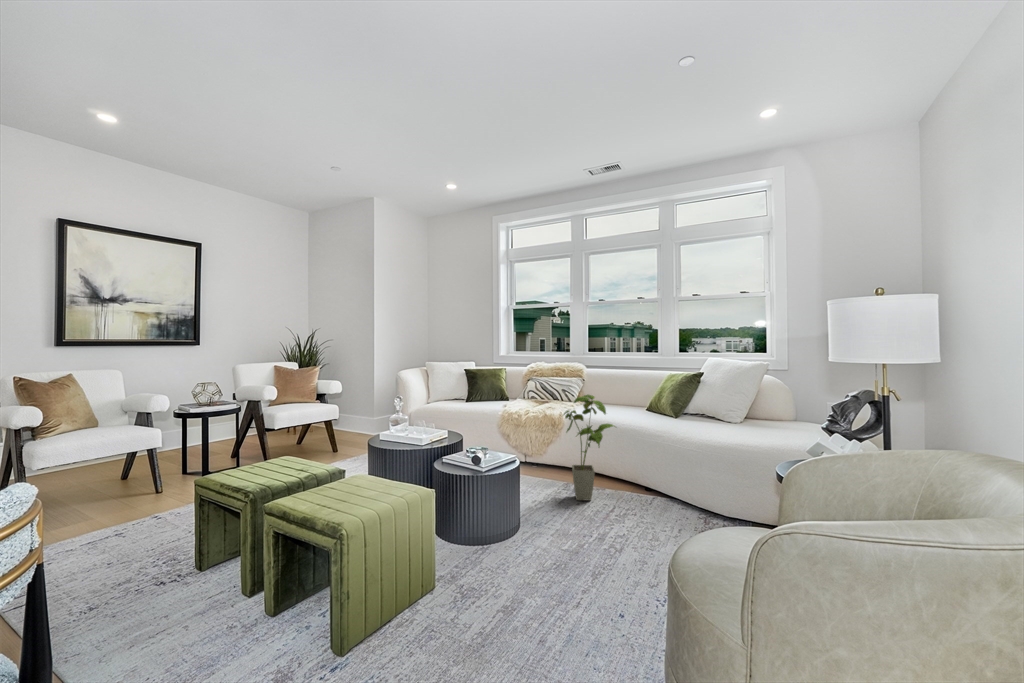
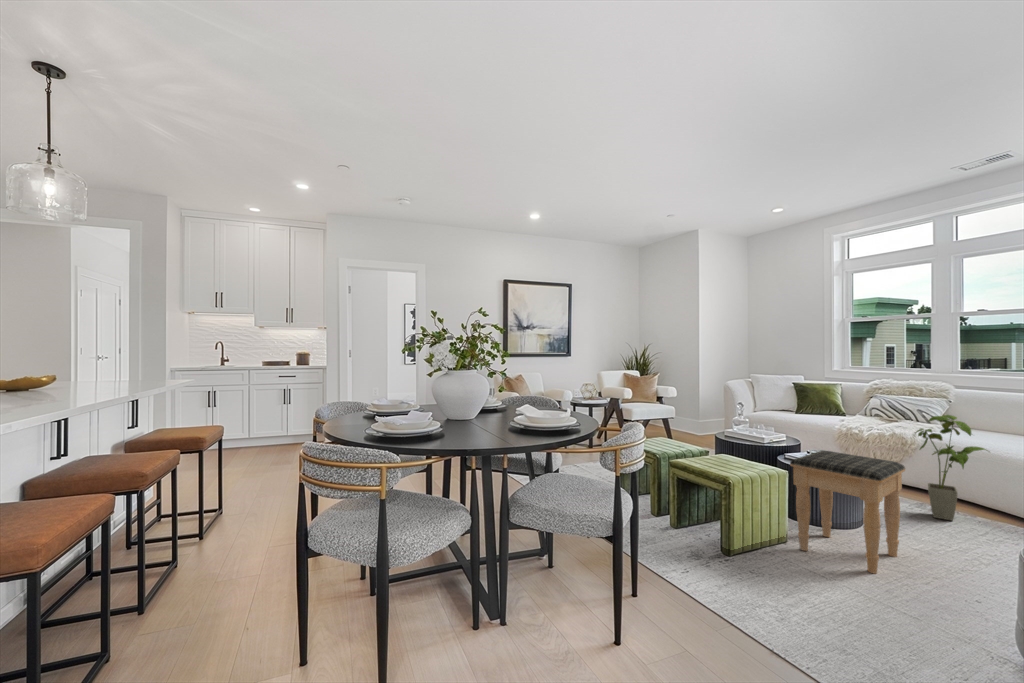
footstool: none [436,452,557,612] -> present [790,450,905,574]

